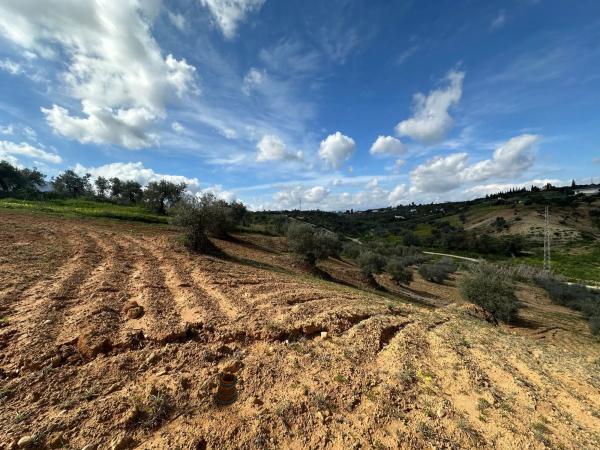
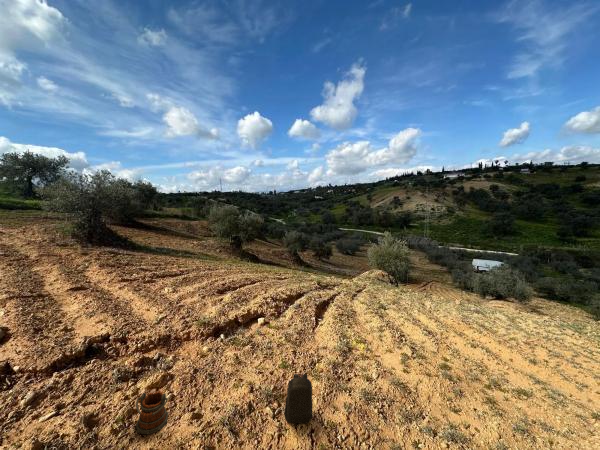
backpack: none [333,386,361,434] -> present [284,374,312,423]

